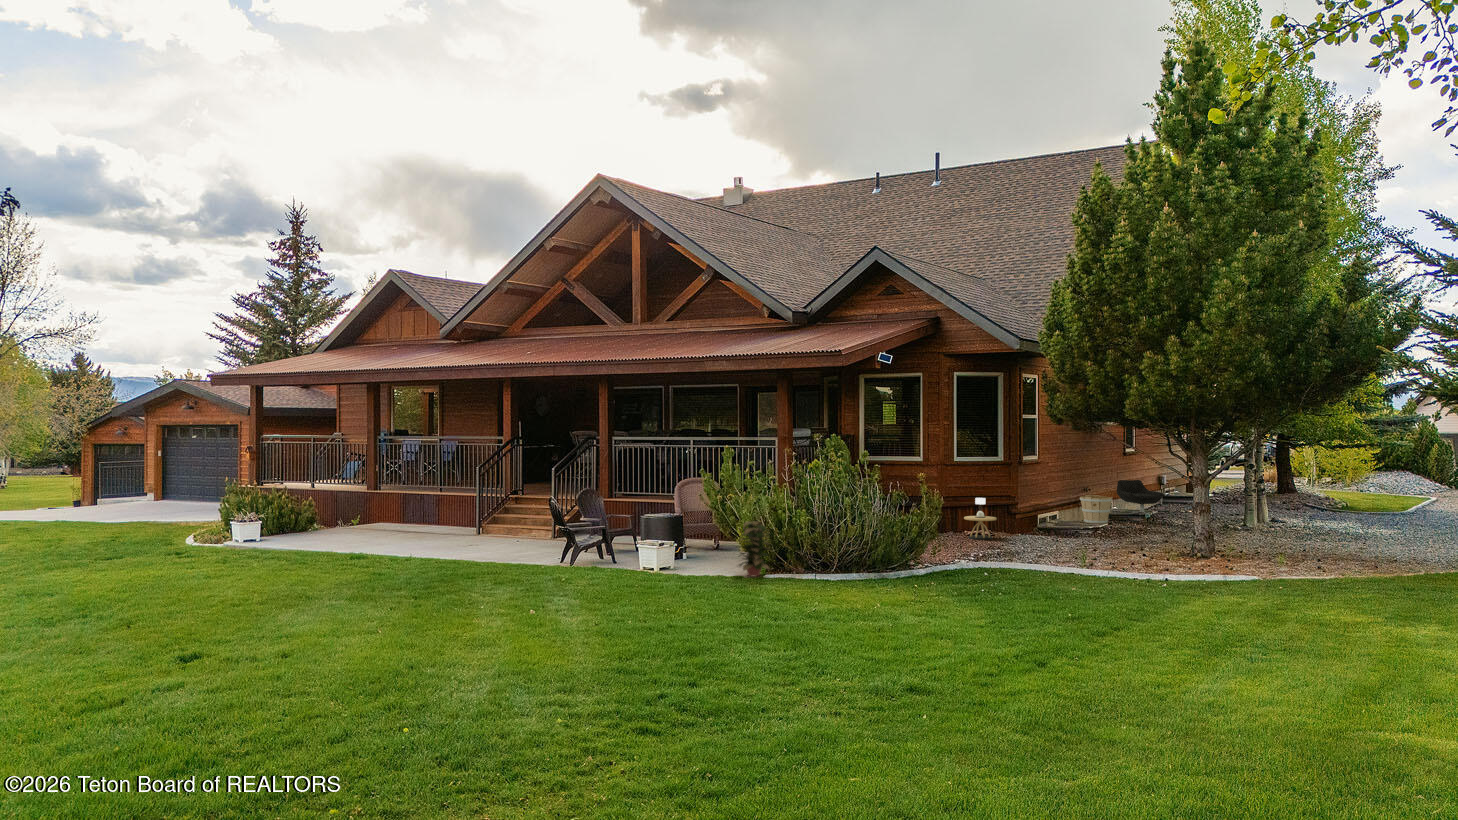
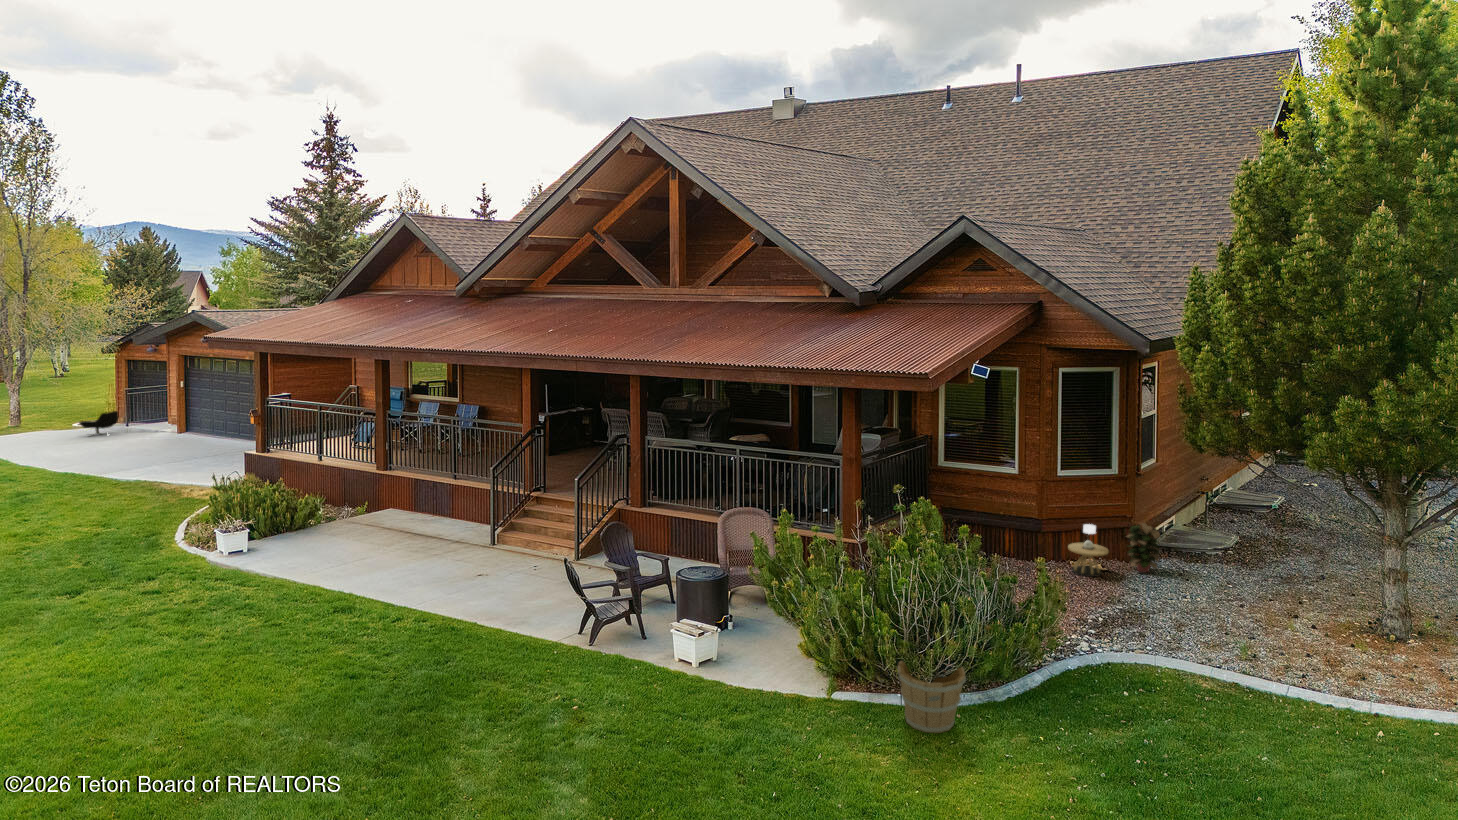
lounge chair: present [1117,480,1164,515] -> present [79,411,118,435]
wooden bucket: present [1080,495,1112,524] -> present [898,661,966,733]
decorative plant: present [737,521,769,576] -> present [1126,523,1162,572]

